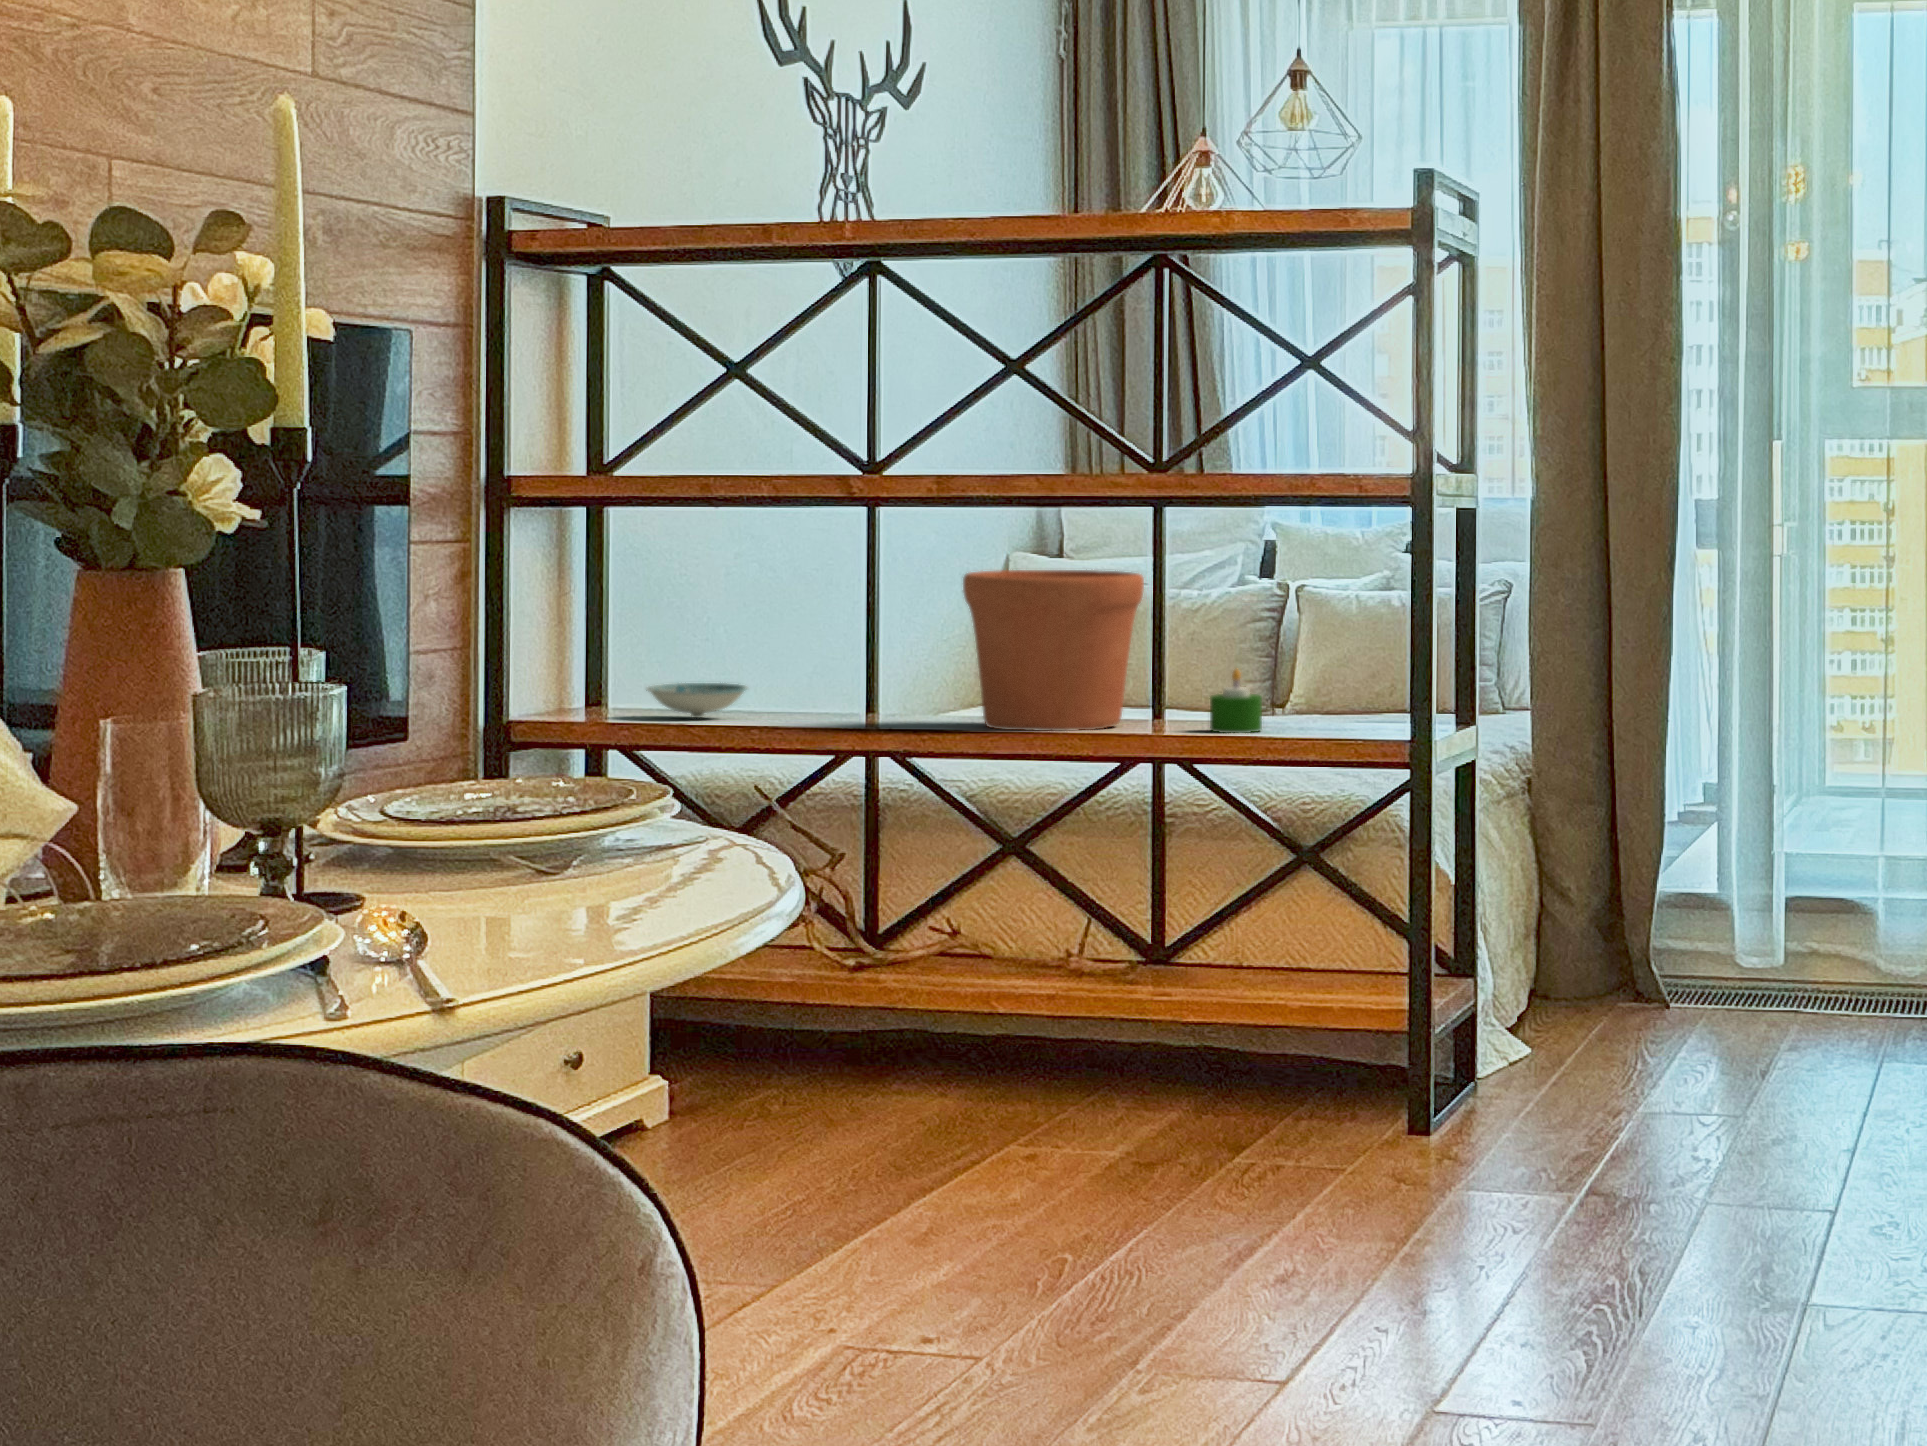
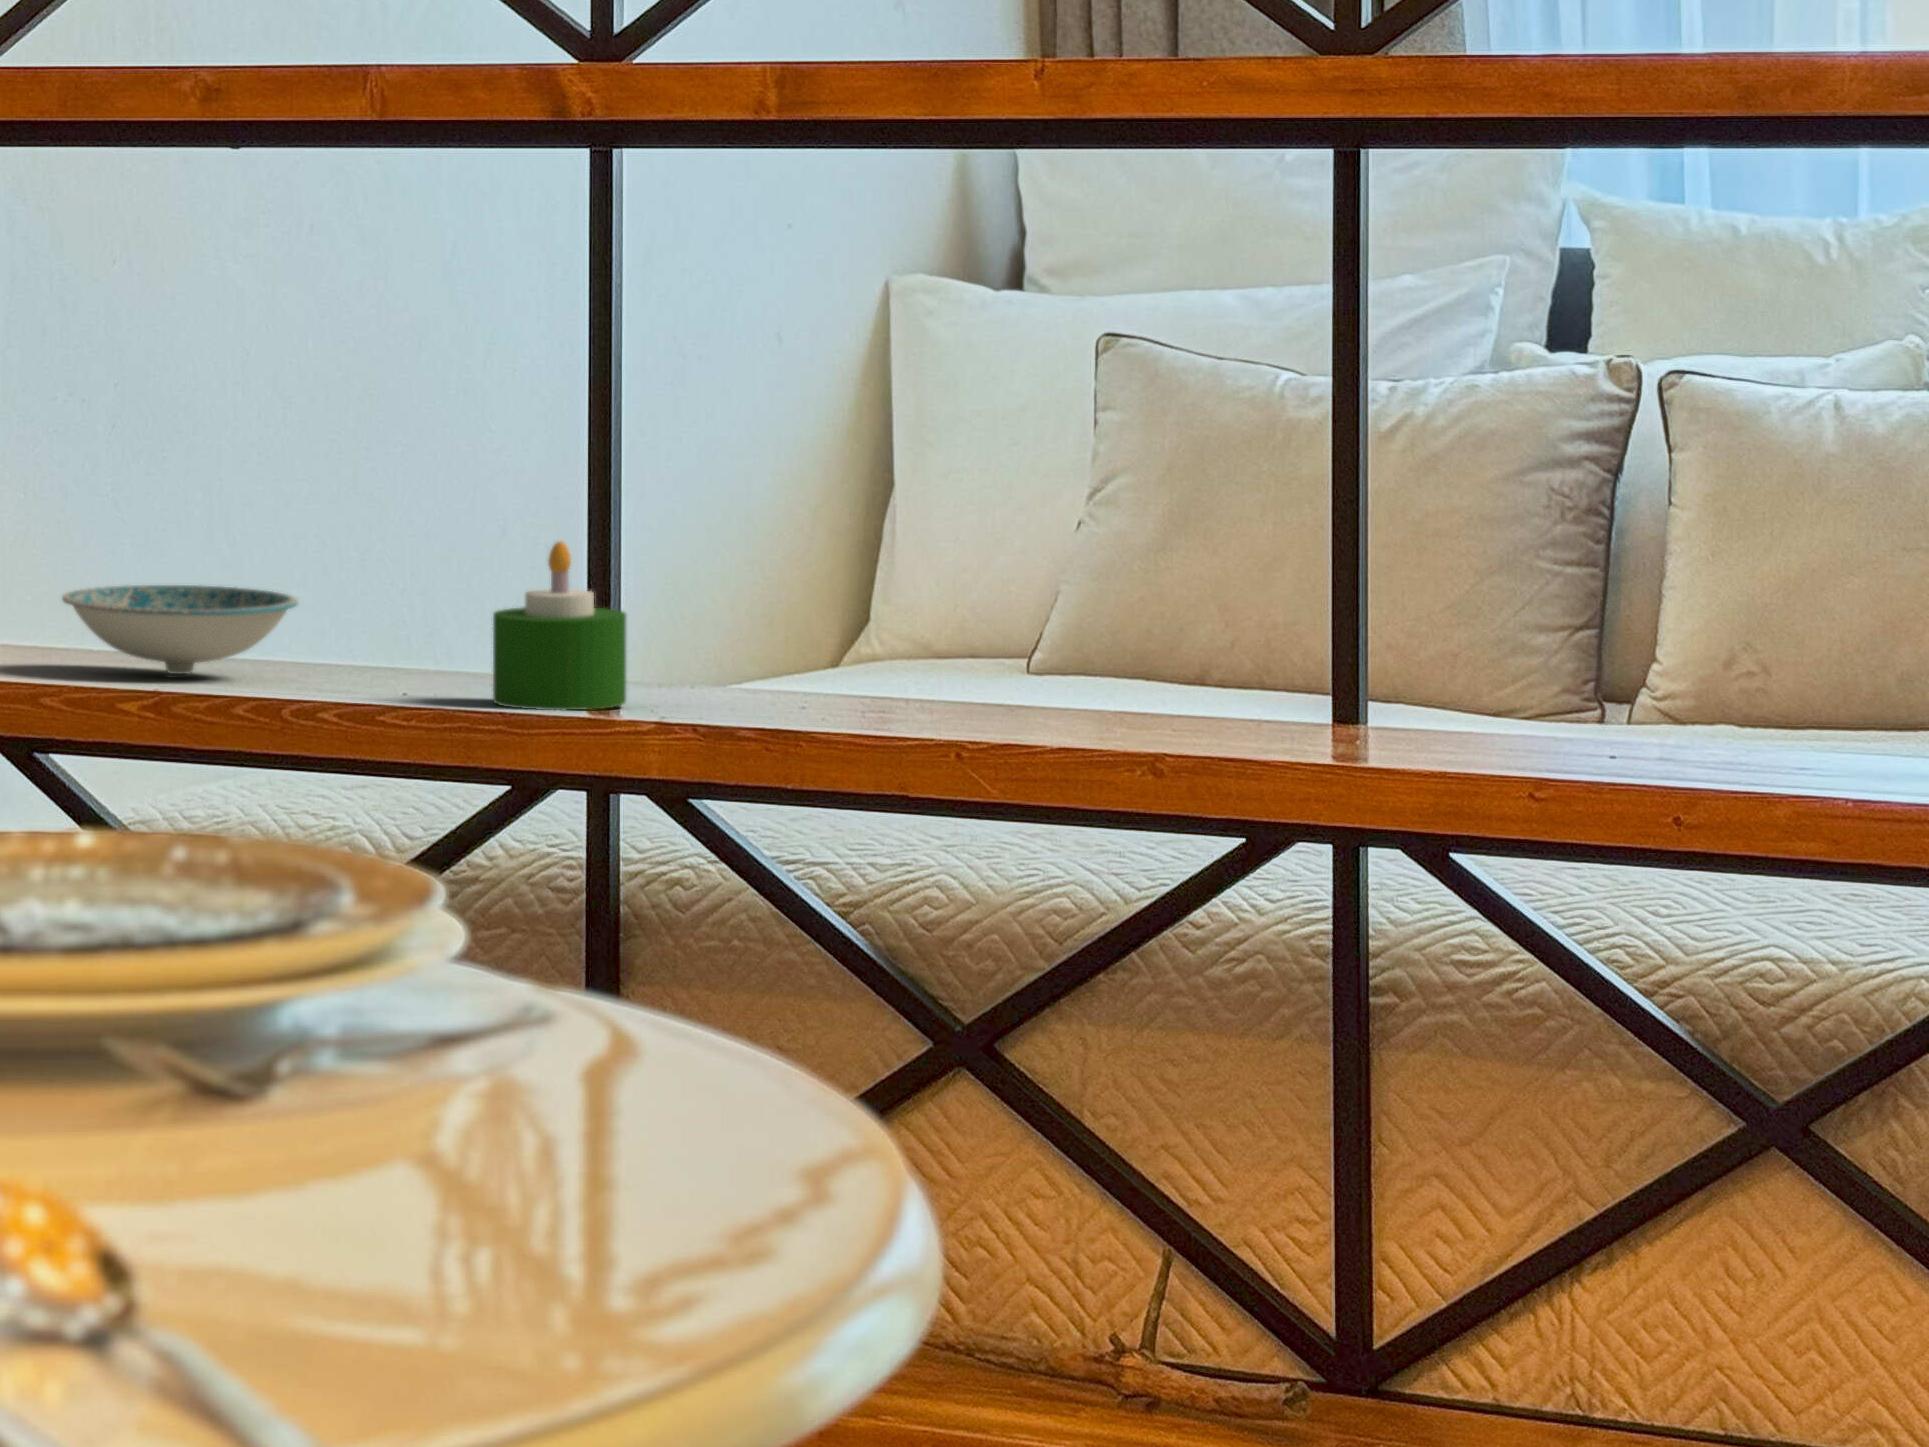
flower pot: present [963,570,1144,731] -> none [826,302,1311,750]
candle: present [1210,669,1262,733] -> present [493,541,626,710]

